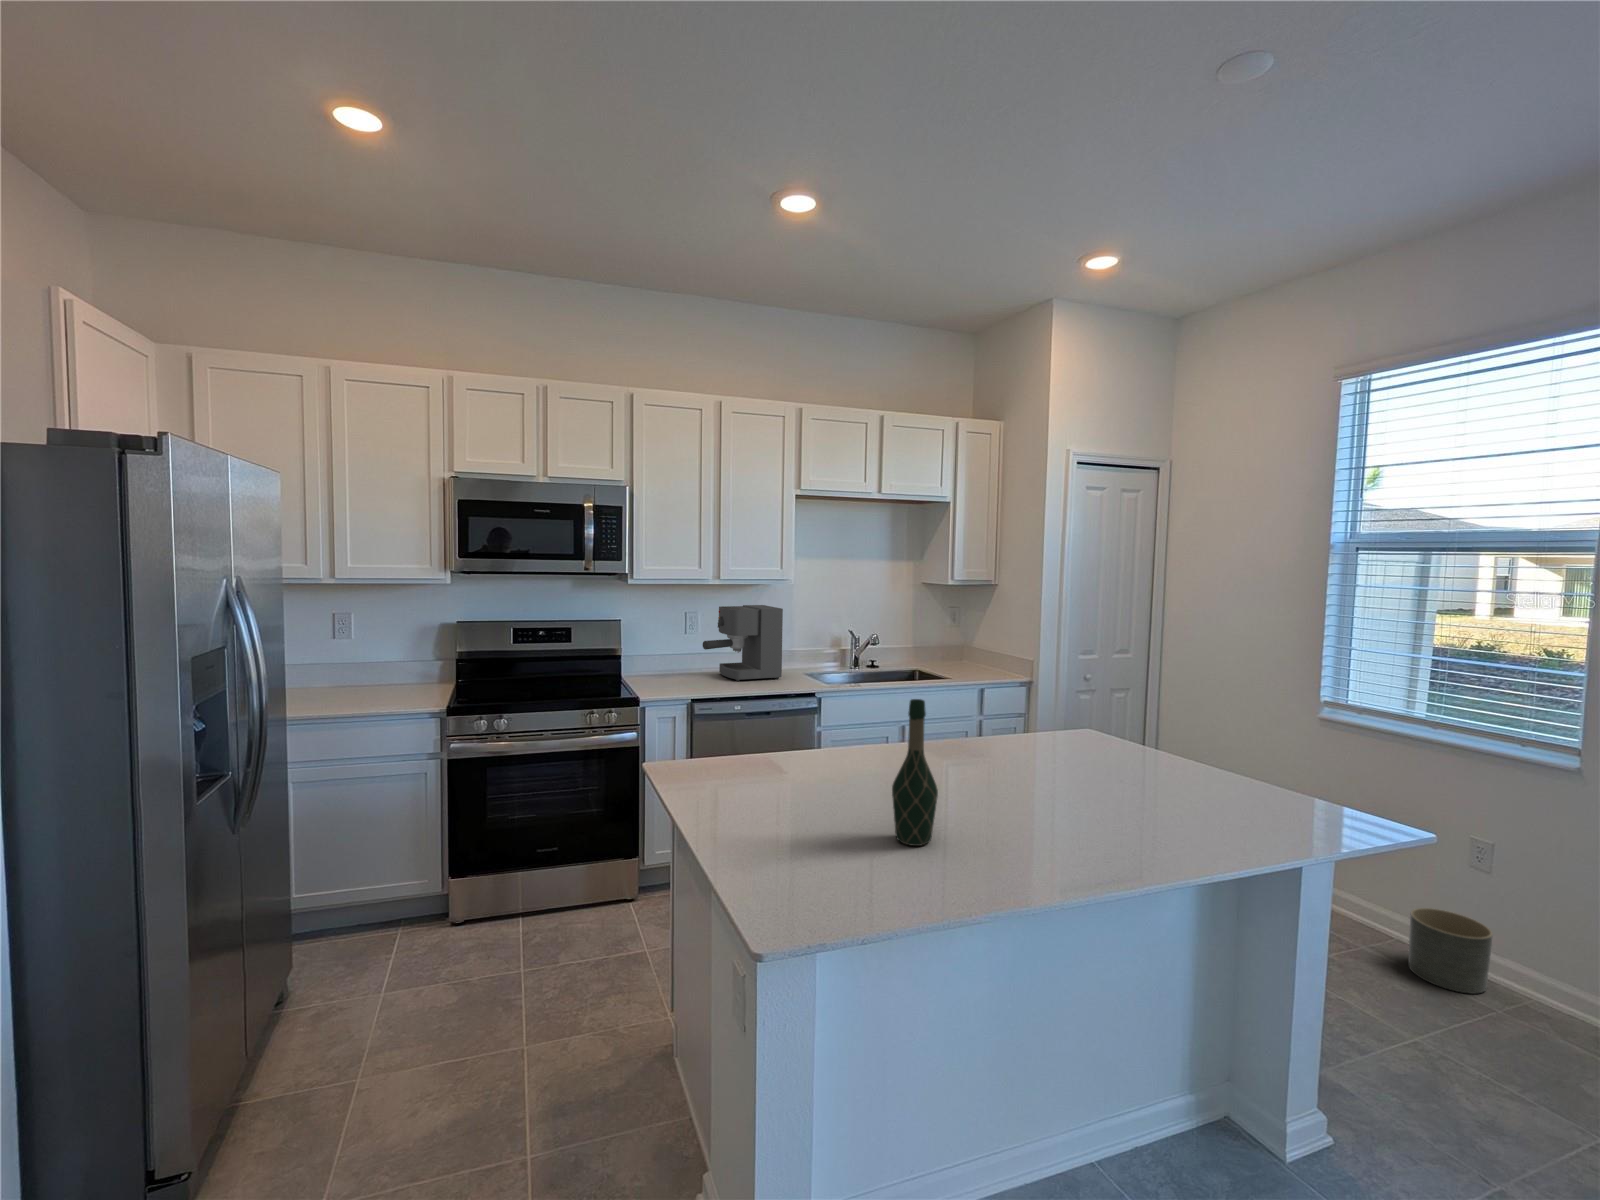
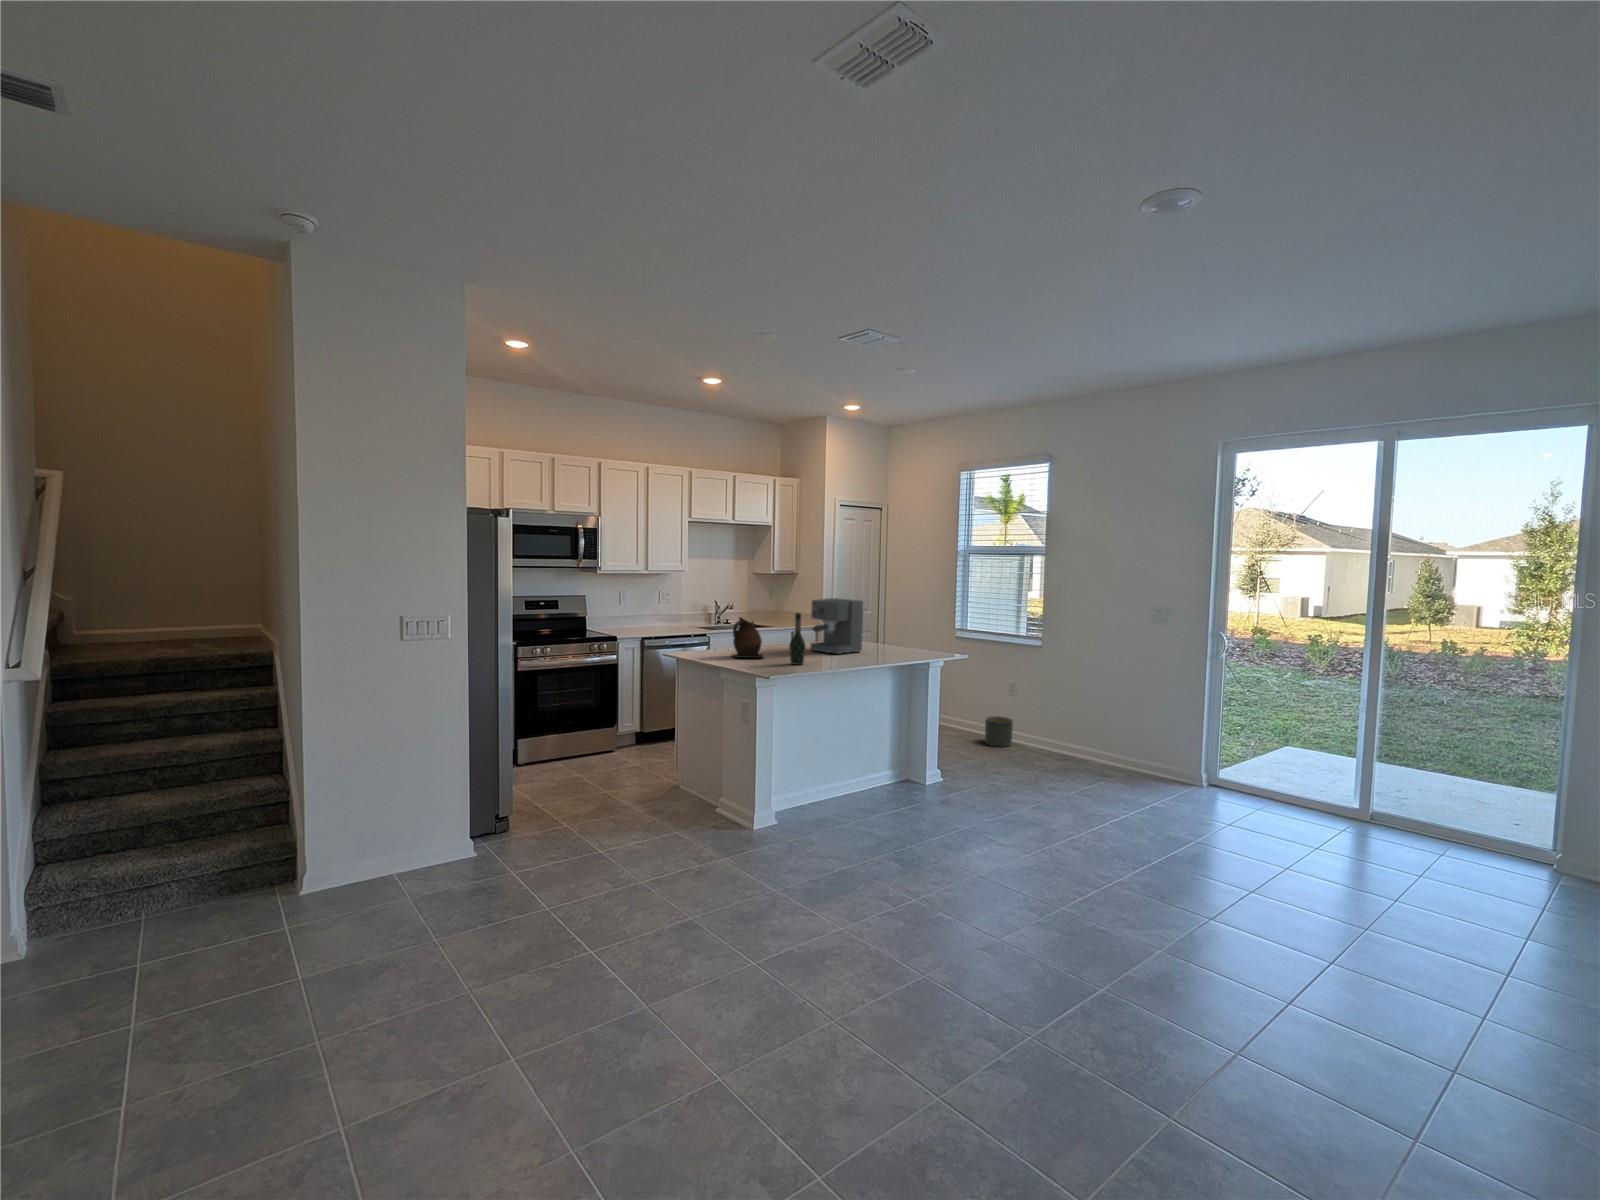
coffee maker: present [703,605,783,681] -> present [810,598,863,655]
ceramic pitcher: none [769,693,851,803] -> present [733,617,764,658]

